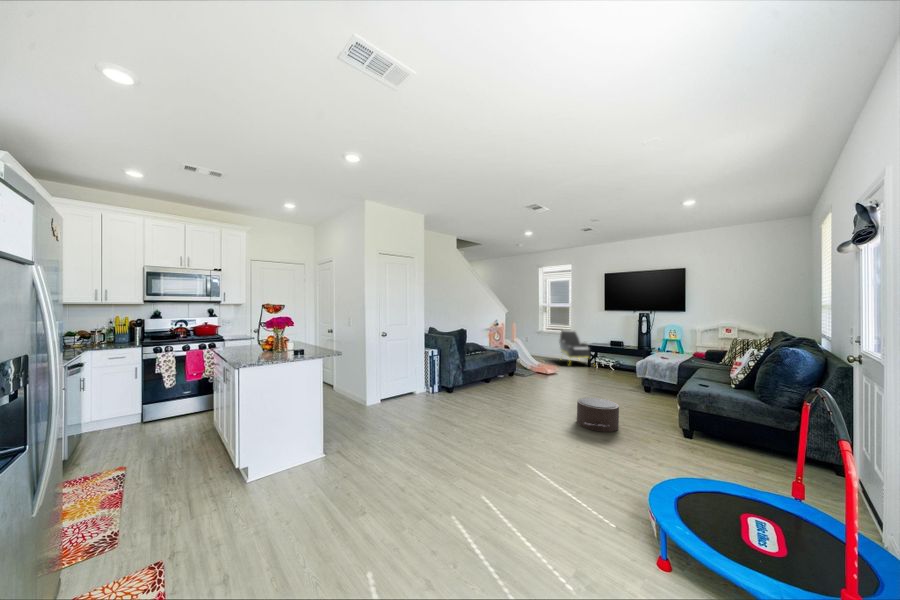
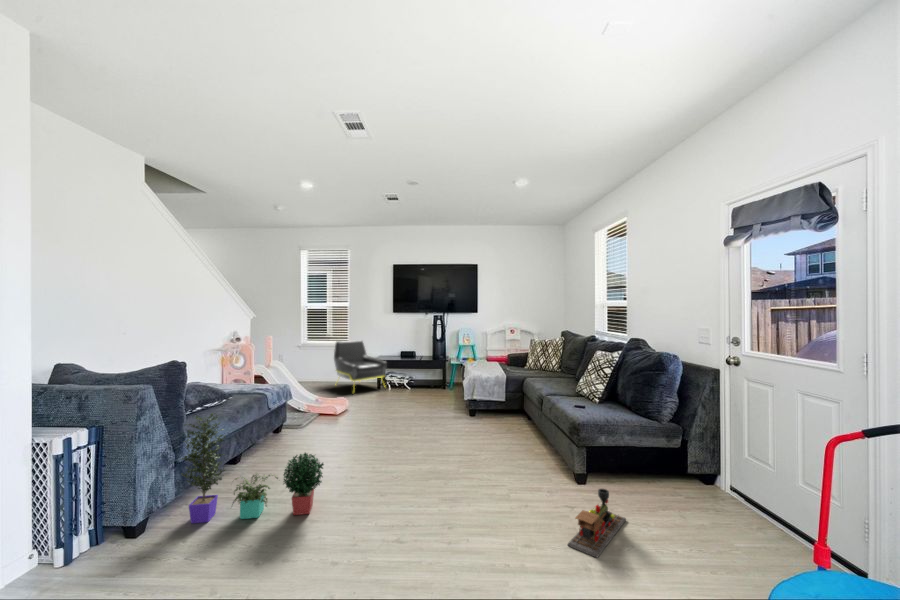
potted plant: none [464,351,519,404] -> present [182,413,324,523]
pouf: present [577,398,619,432] -> none [439,458,517,529]
toy train: none [632,426,690,454] -> present [568,489,626,558]

